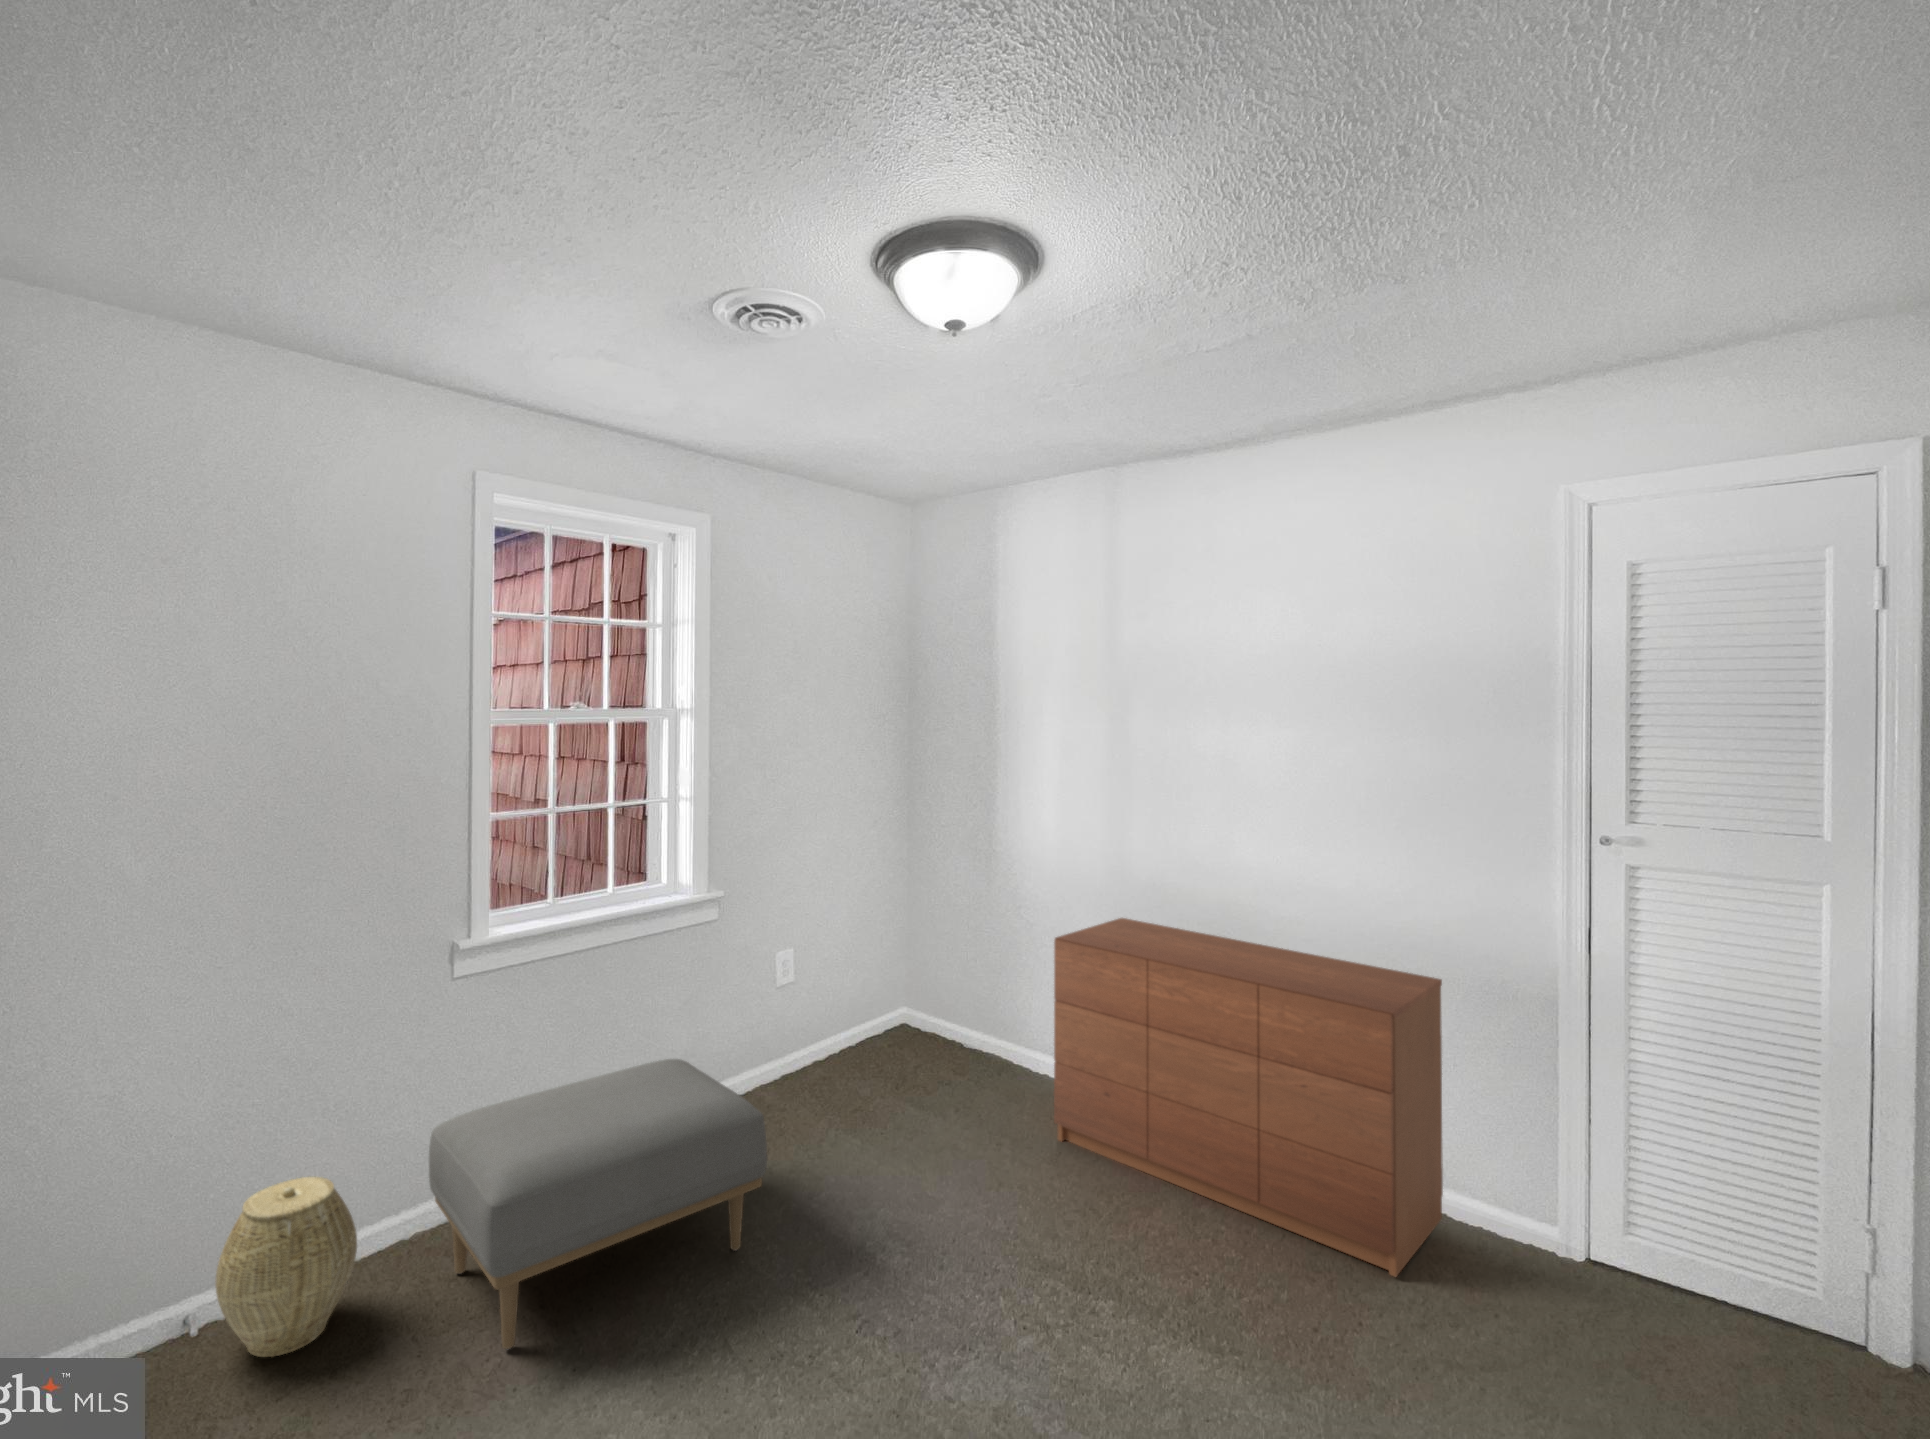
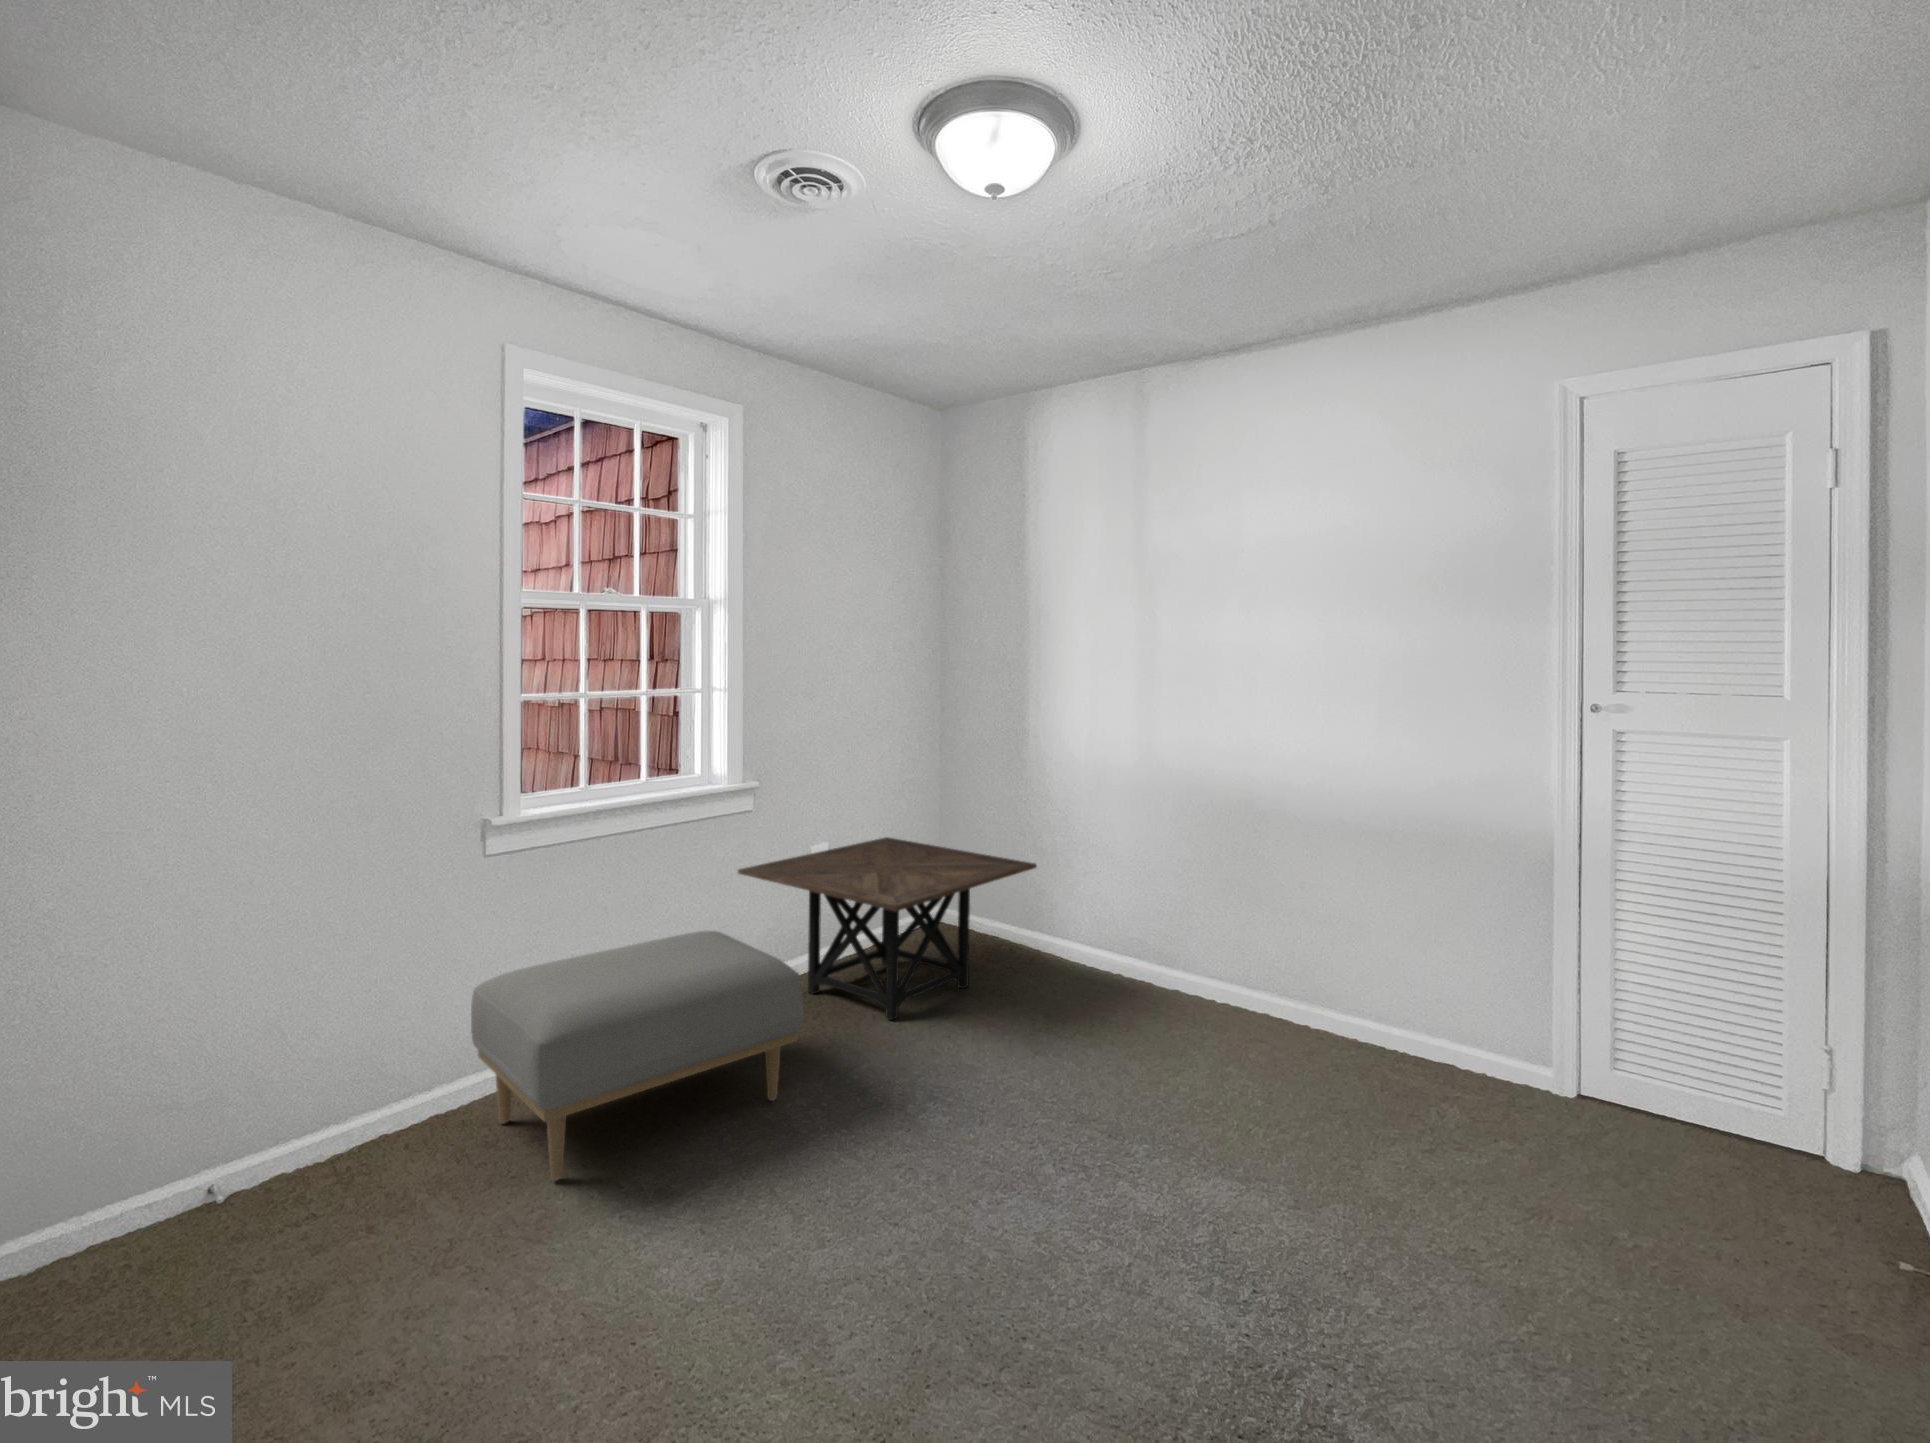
dresser: present [1054,918,1443,1277] -> none [1075,808,1434,1109]
side table: none [704,941,1012,1149] -> present [738,837,1037,1020]
woven basket: present [215,1177,357,1357] -> none [264,1028,403,1192]

